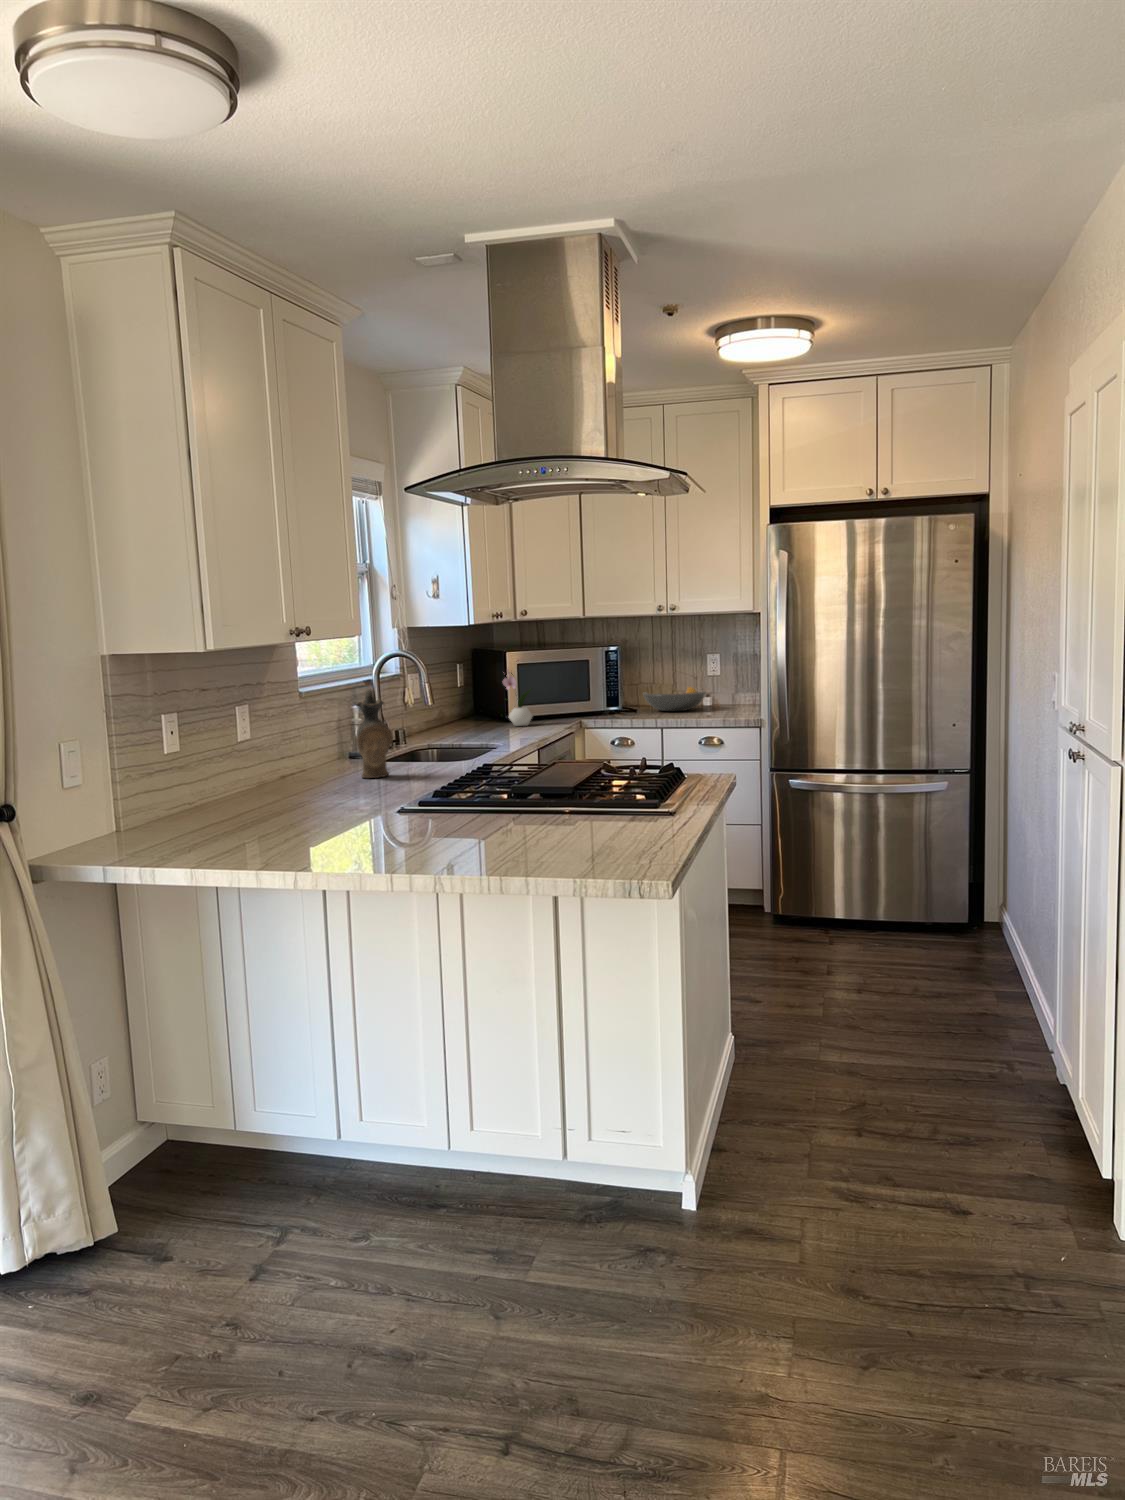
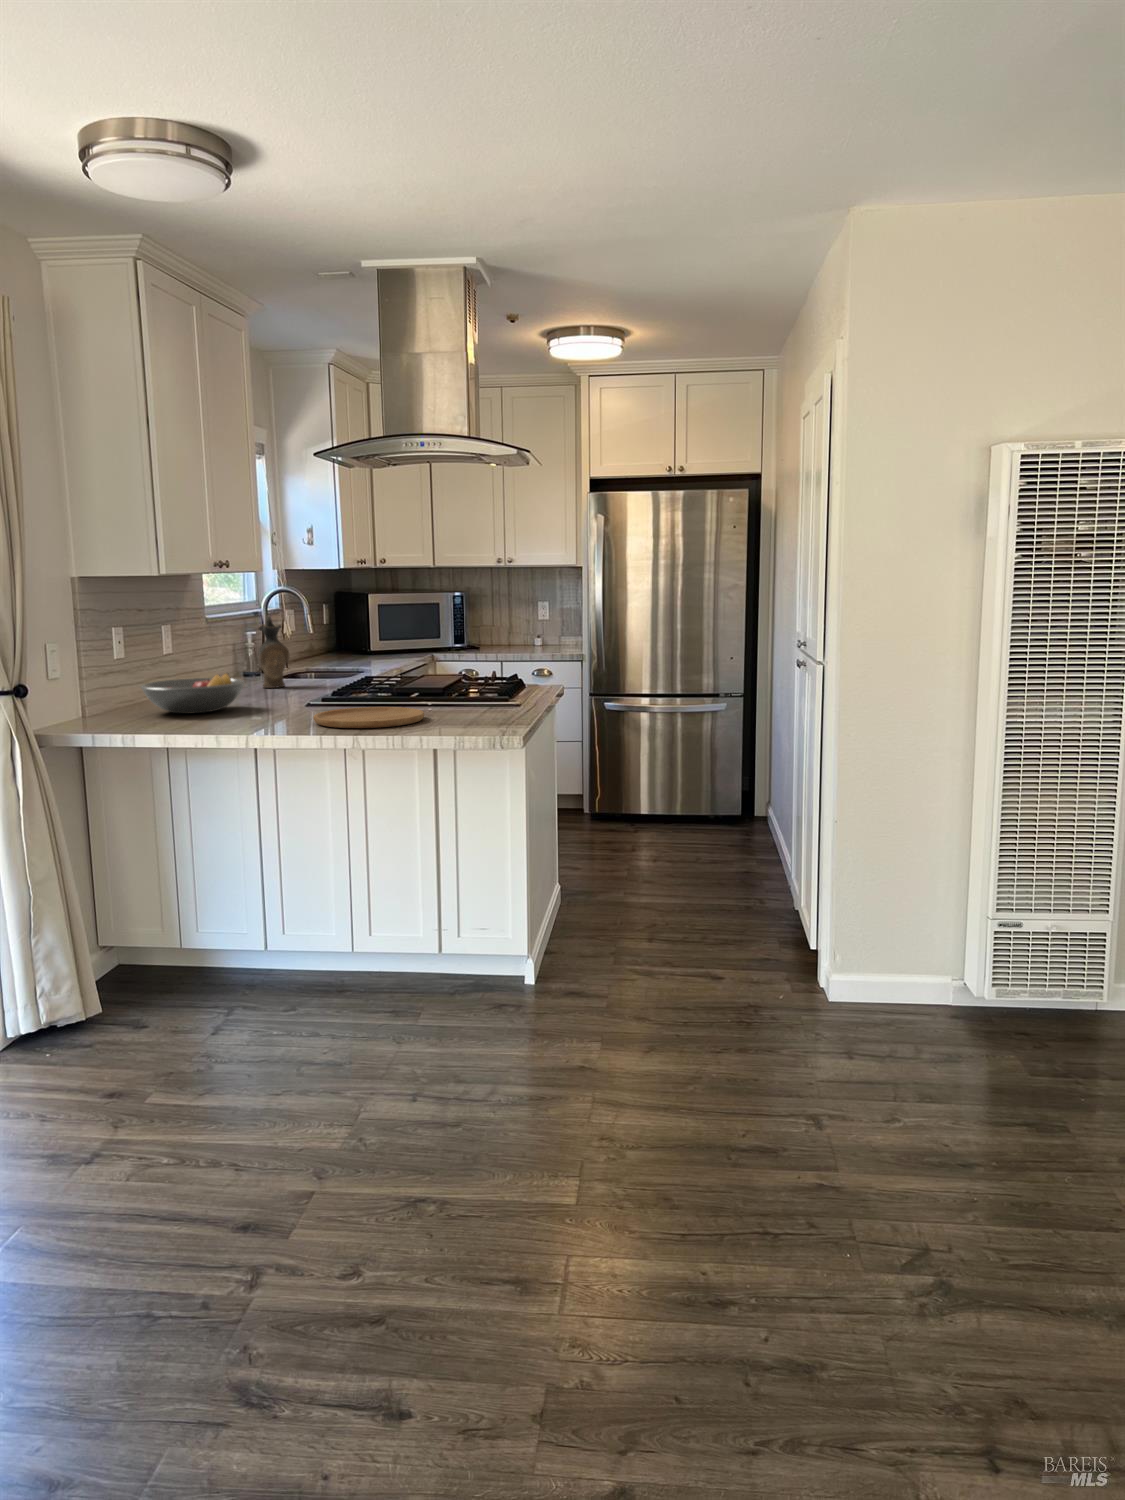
flower arrangement: present [502,670,533,726] -> none [366,595,393,658]
fruit bowl: present [643,687,706,711] -> present [141,673,245,713]
cutting board: none [388,822,539,863] -> present [314,707,424,728]

